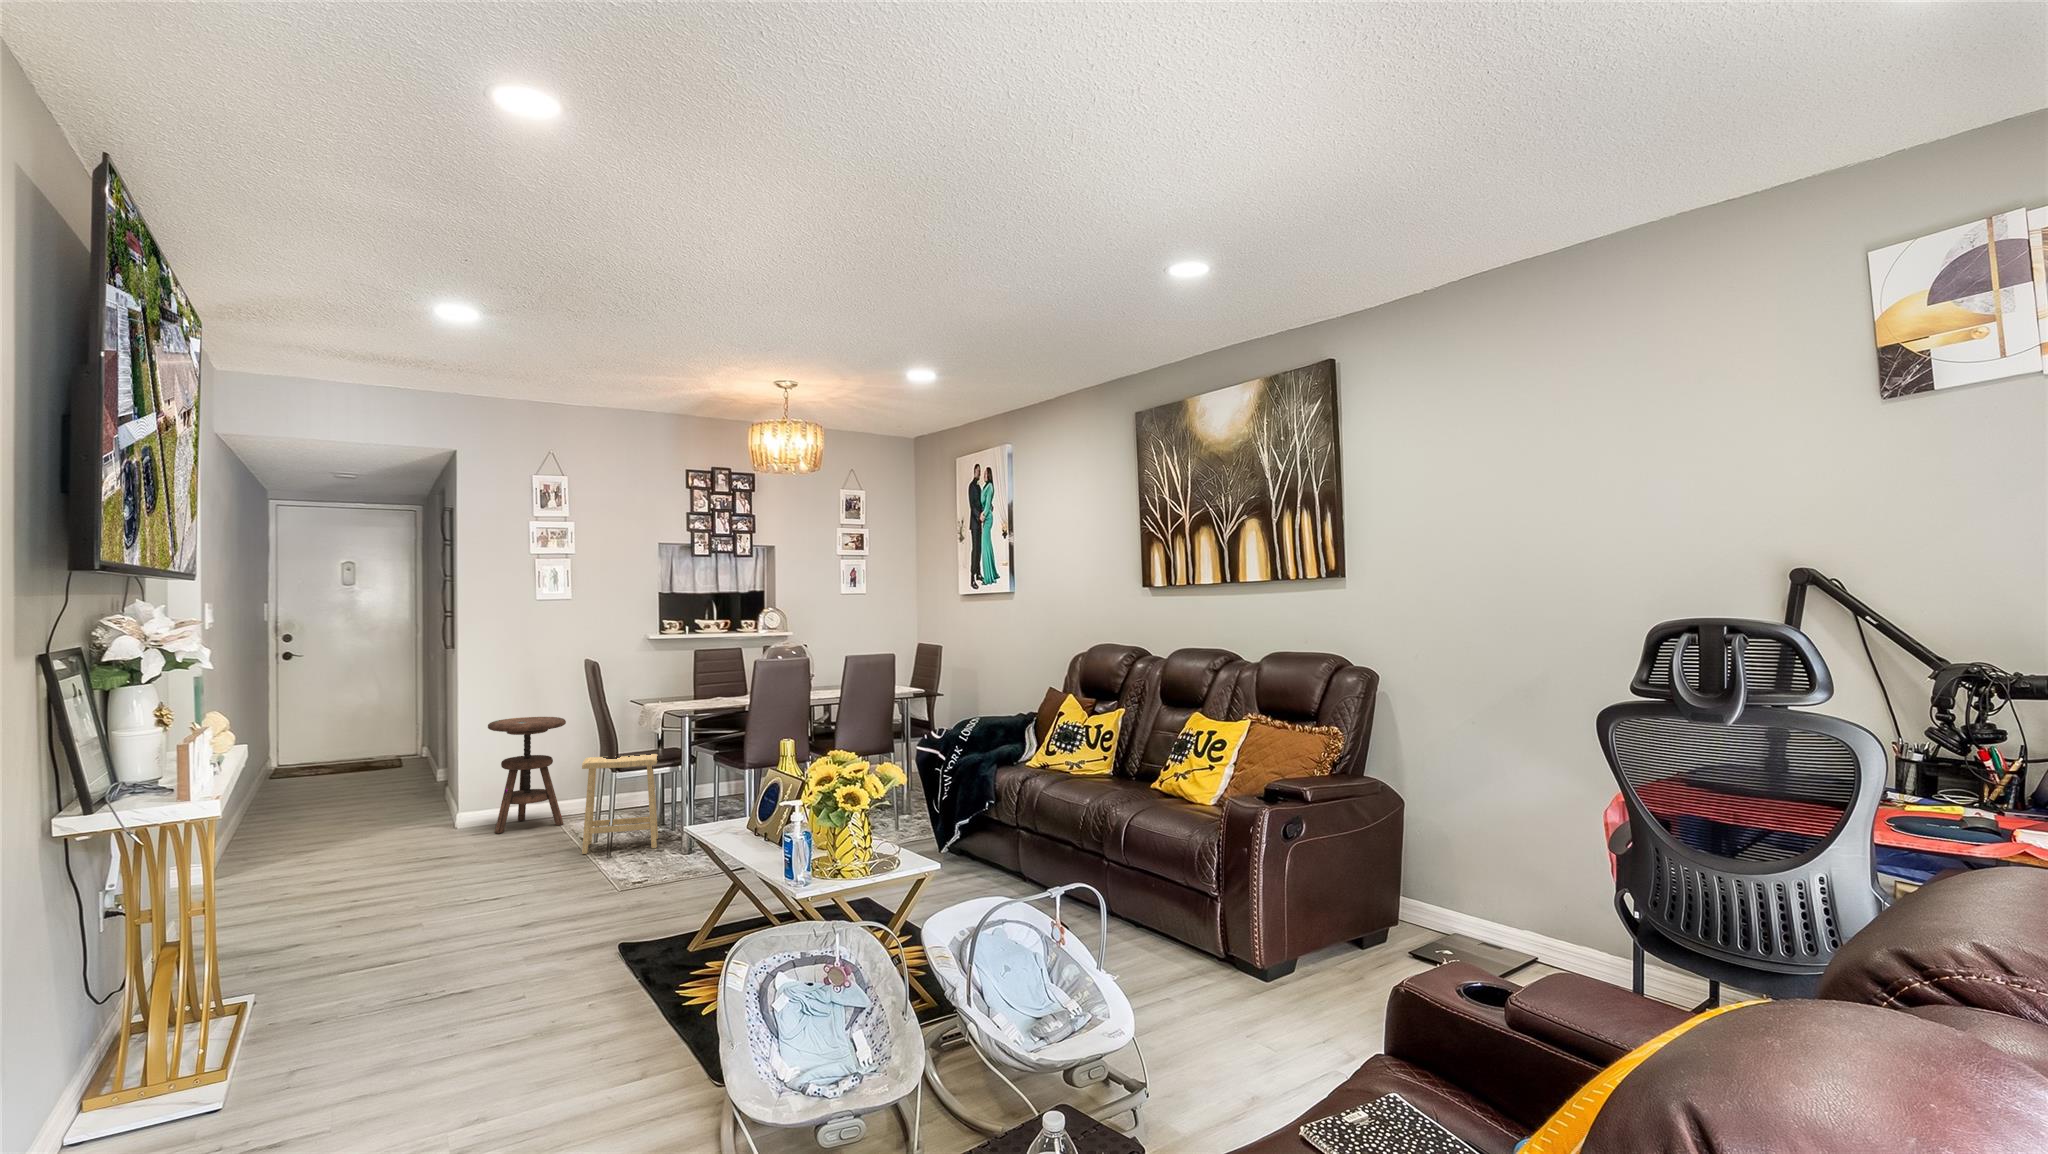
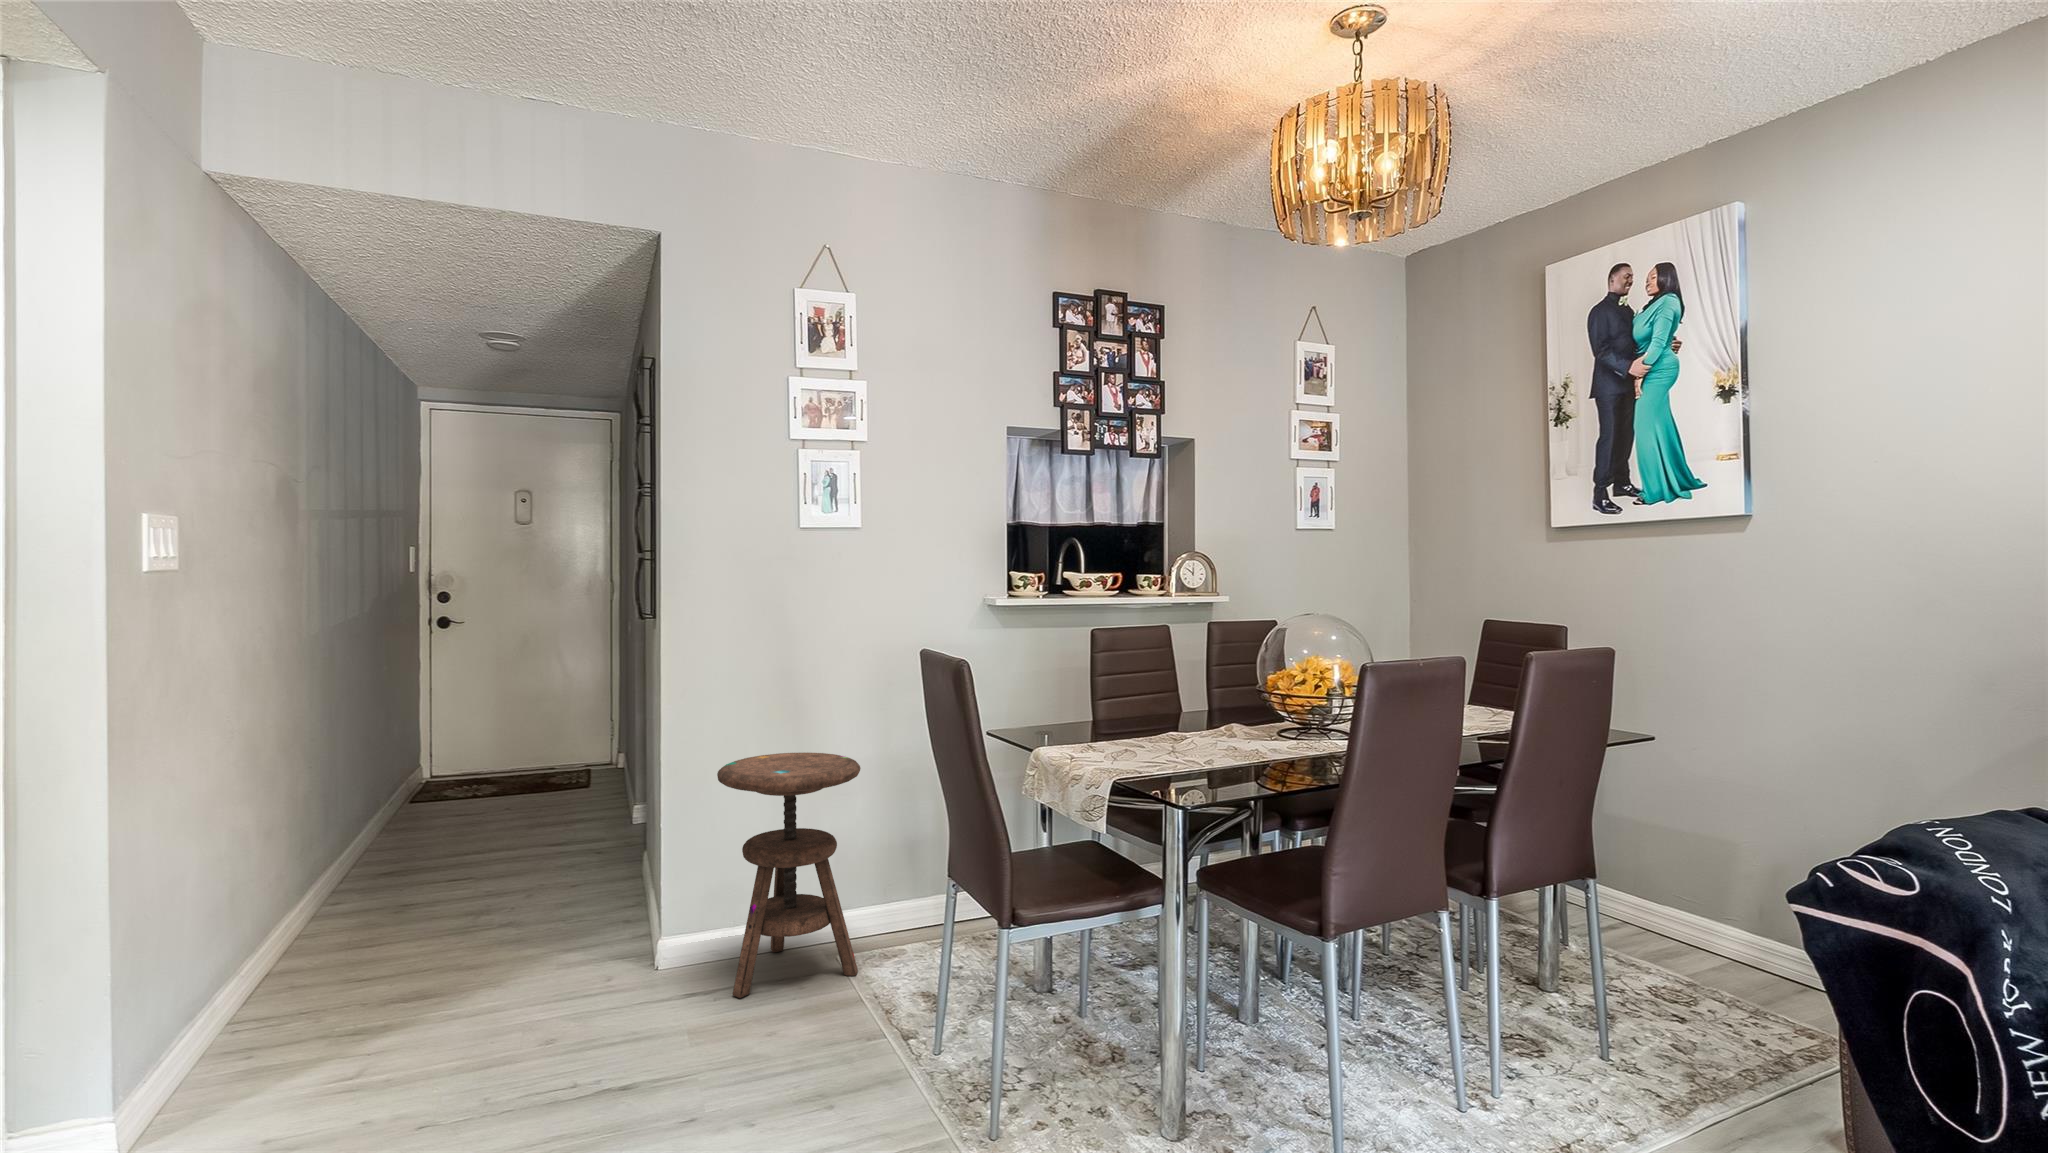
footstool: present [582,754,658,854] -> none [928,865,1098,1116]

